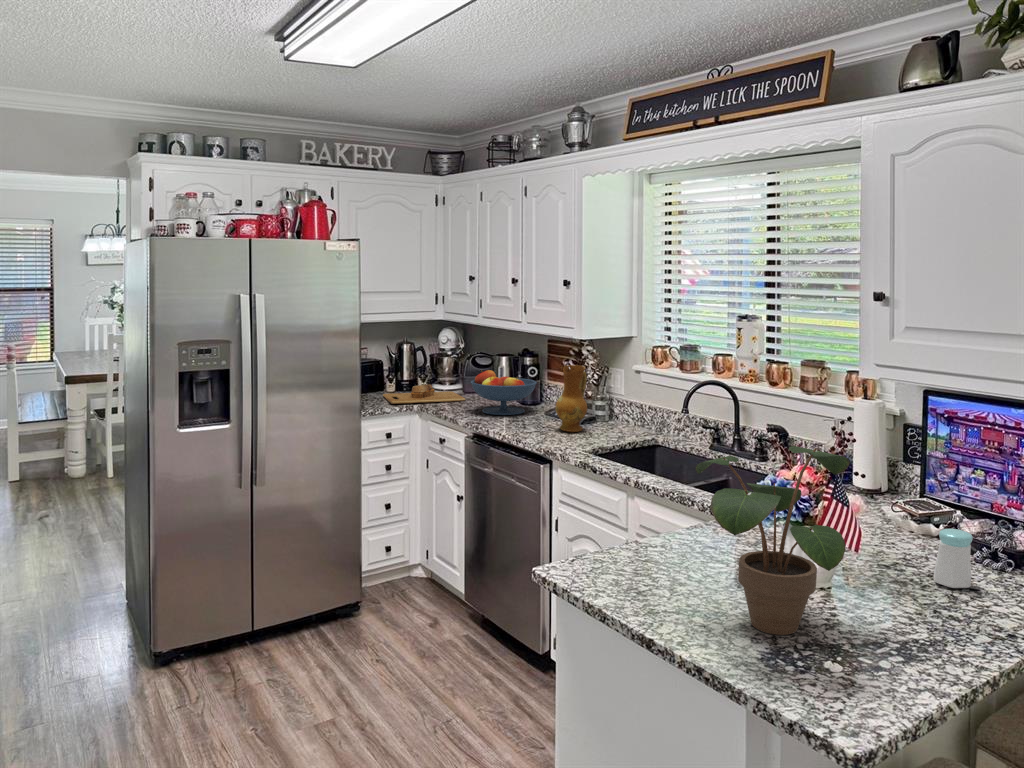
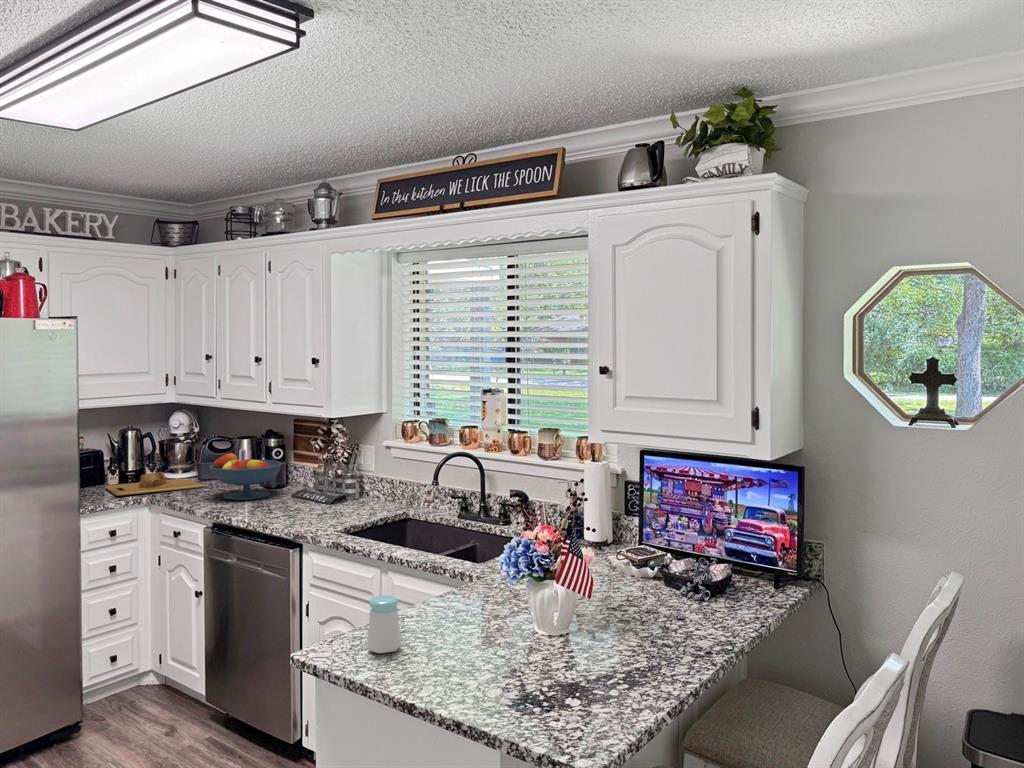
ceramic jug: present [555,365,587,432] -> none [304,444,337,512]
potted plant: present [695,446,850,635] -> none [445,507,578,682]
salt shaker: present [934,529,973,588] -> present [367,595,401,653]

